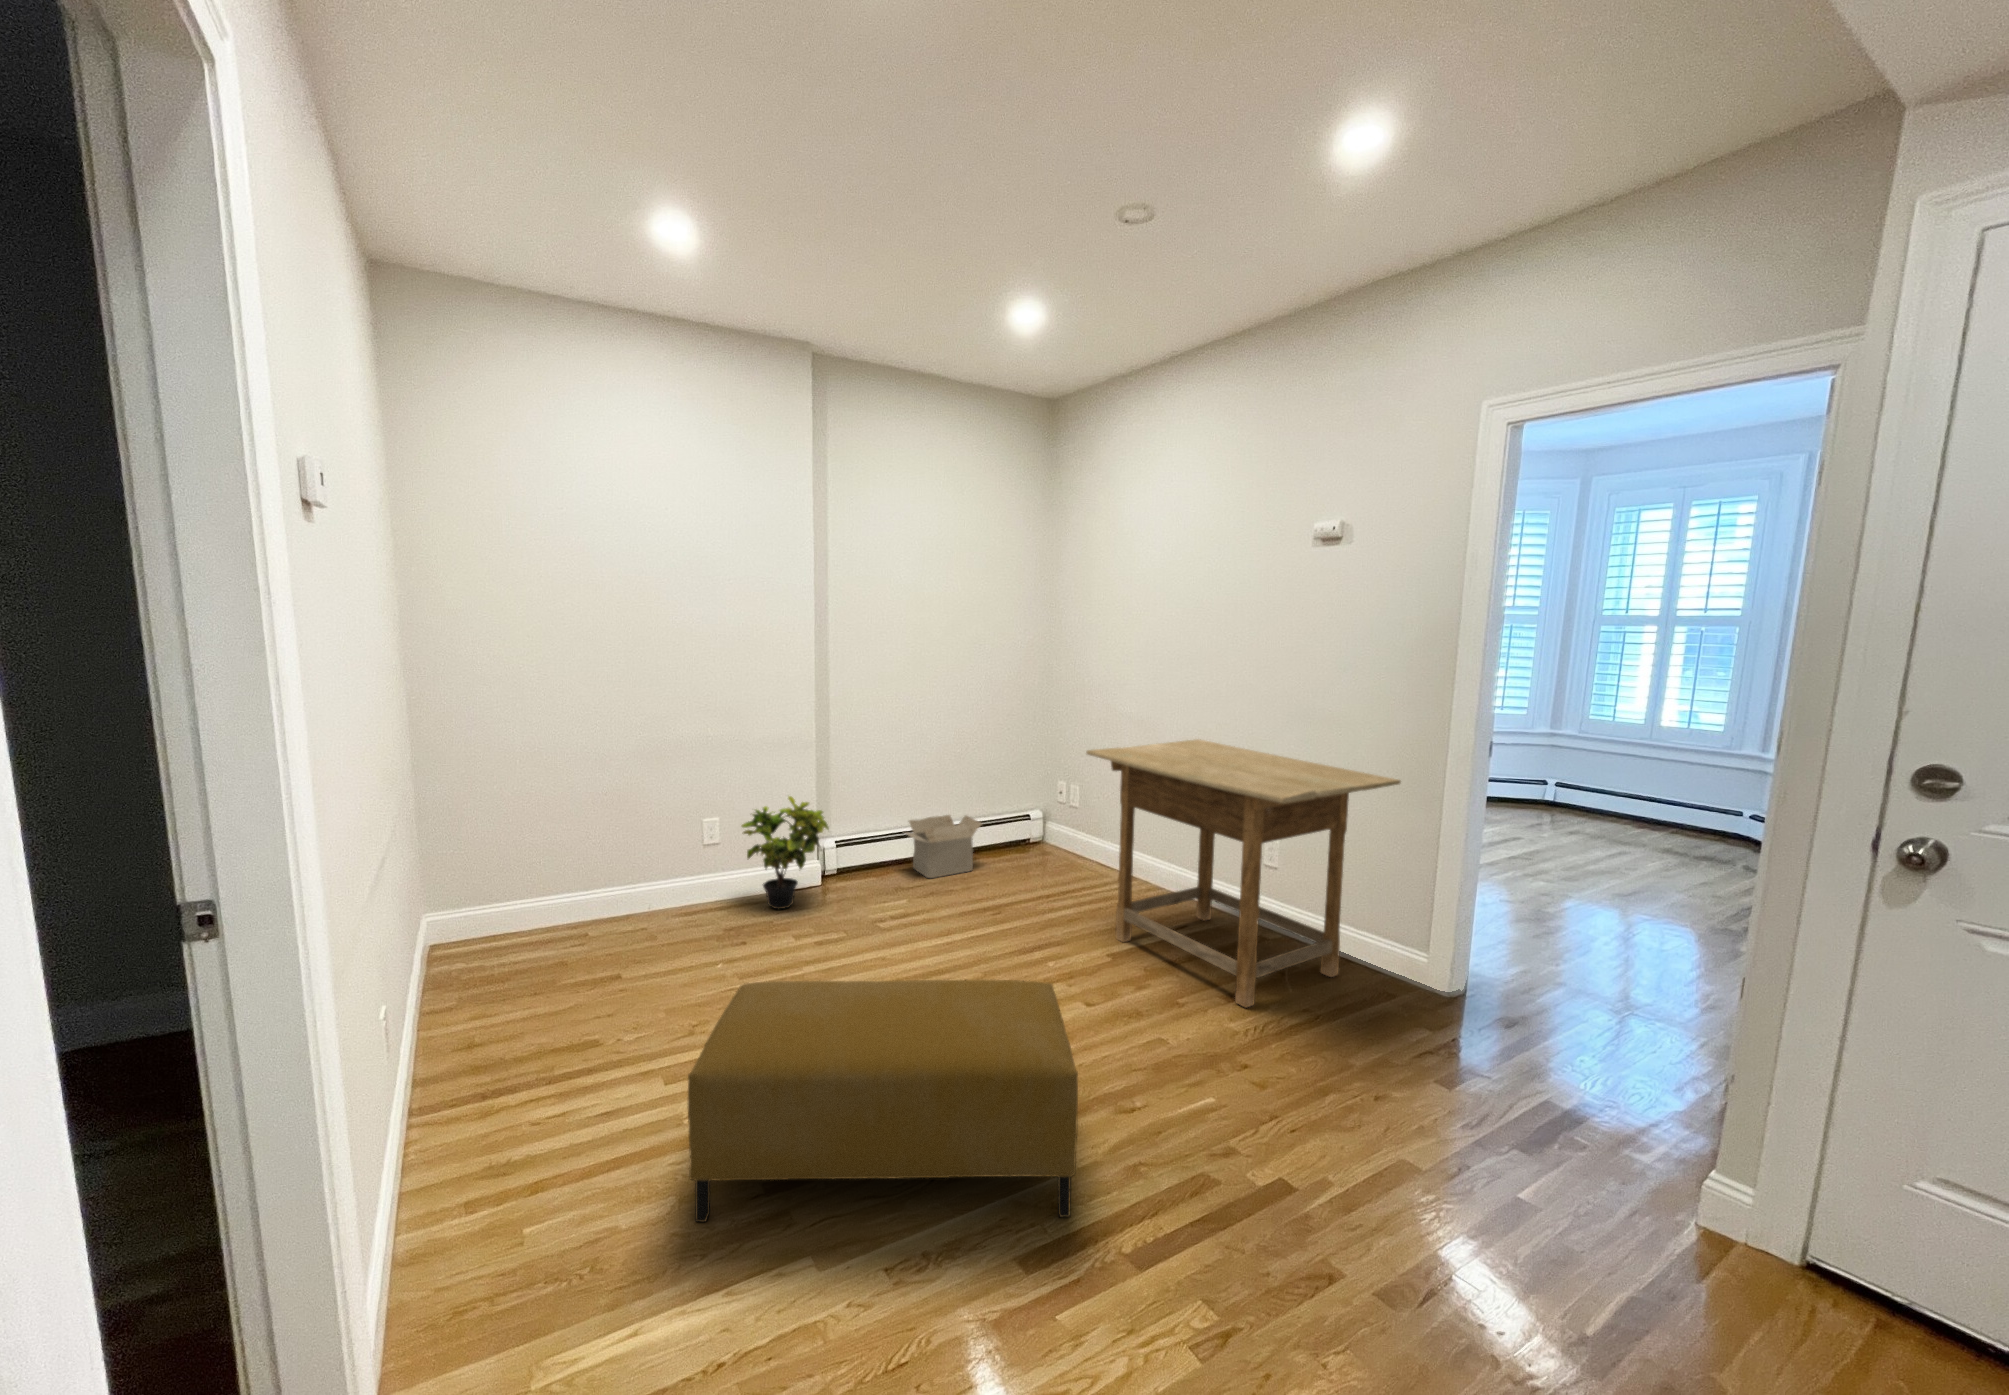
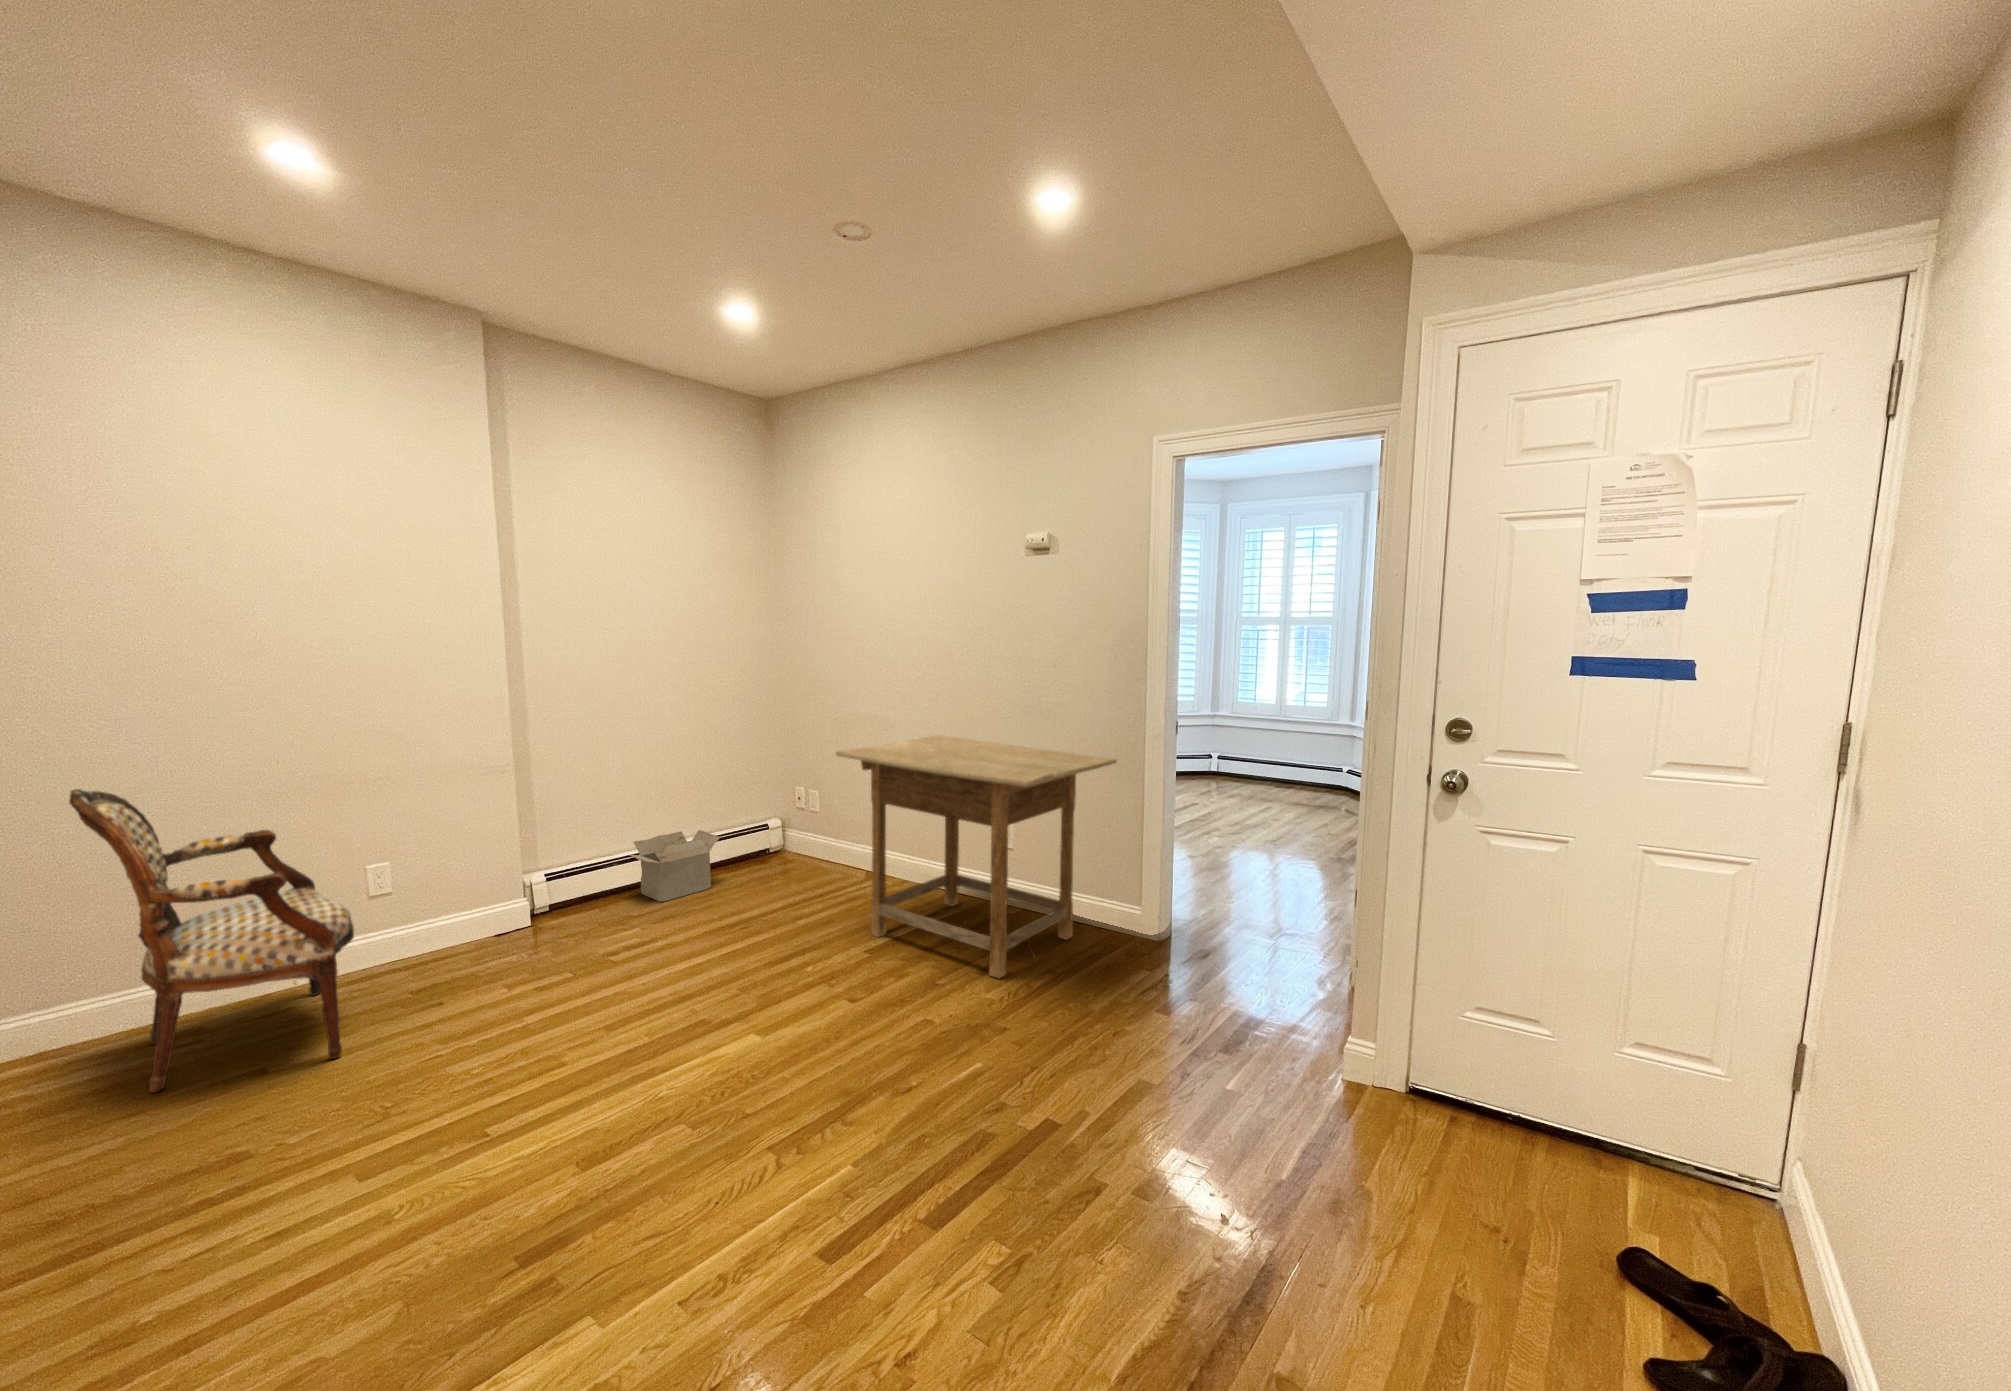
armchair: none [514,742,687,979] -> present [69,789,354,1093]
potted plant: present [742,796,829,909] -> none [422,827,541,960]
ottoman: present [688,979,1078,1222] -> none [420,982,870,1321]

